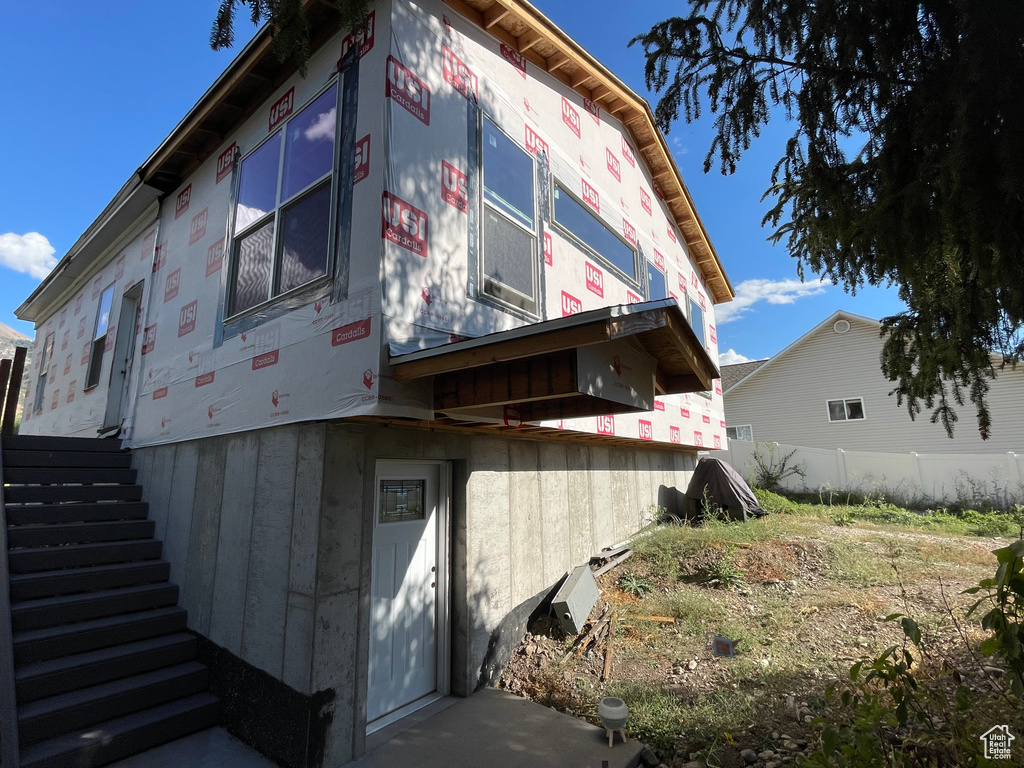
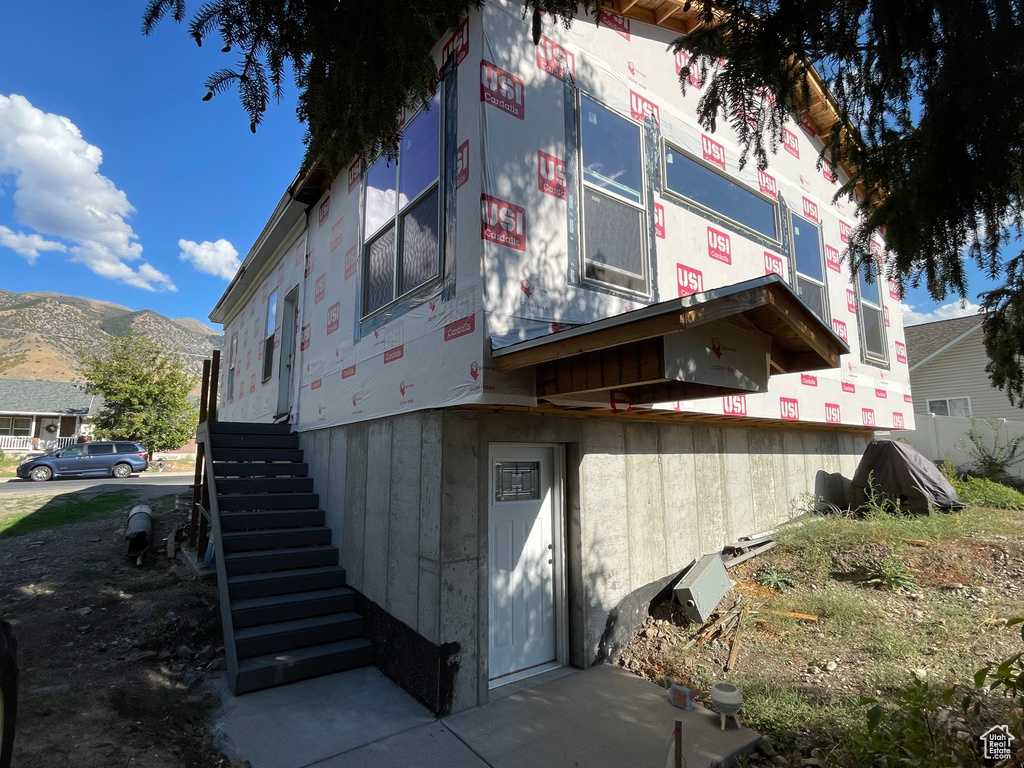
watering can: present [706,632,743,657] -> present [664,676,701,711]

